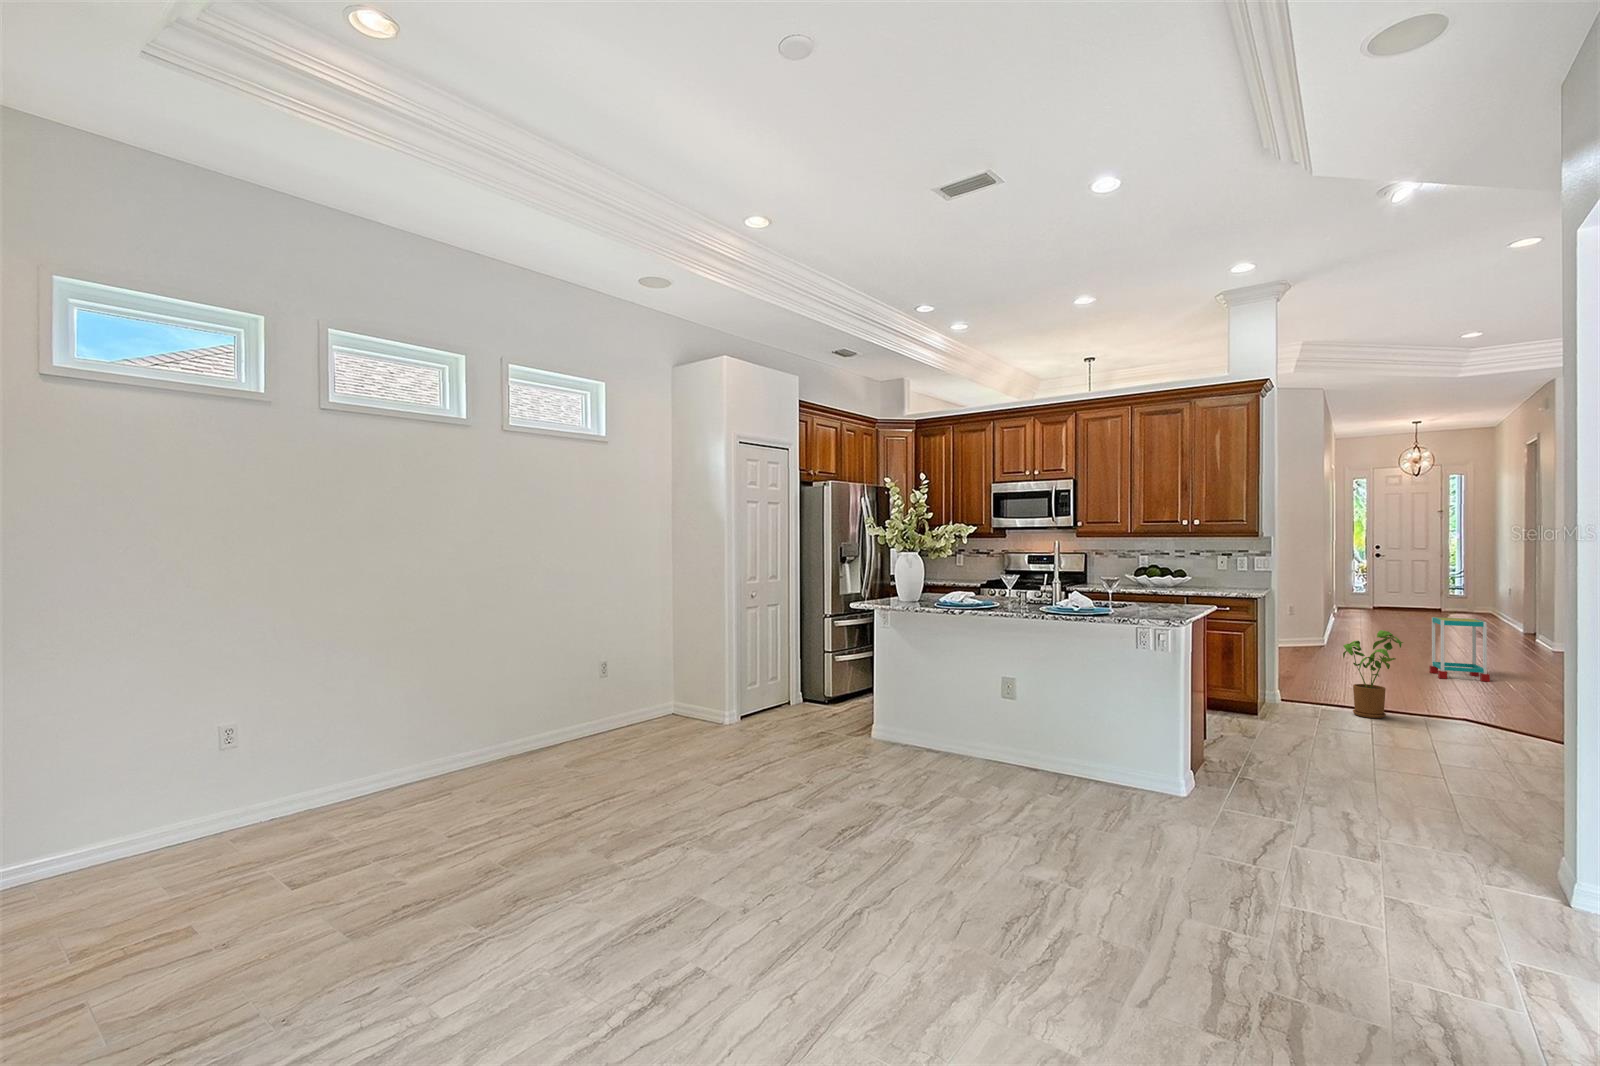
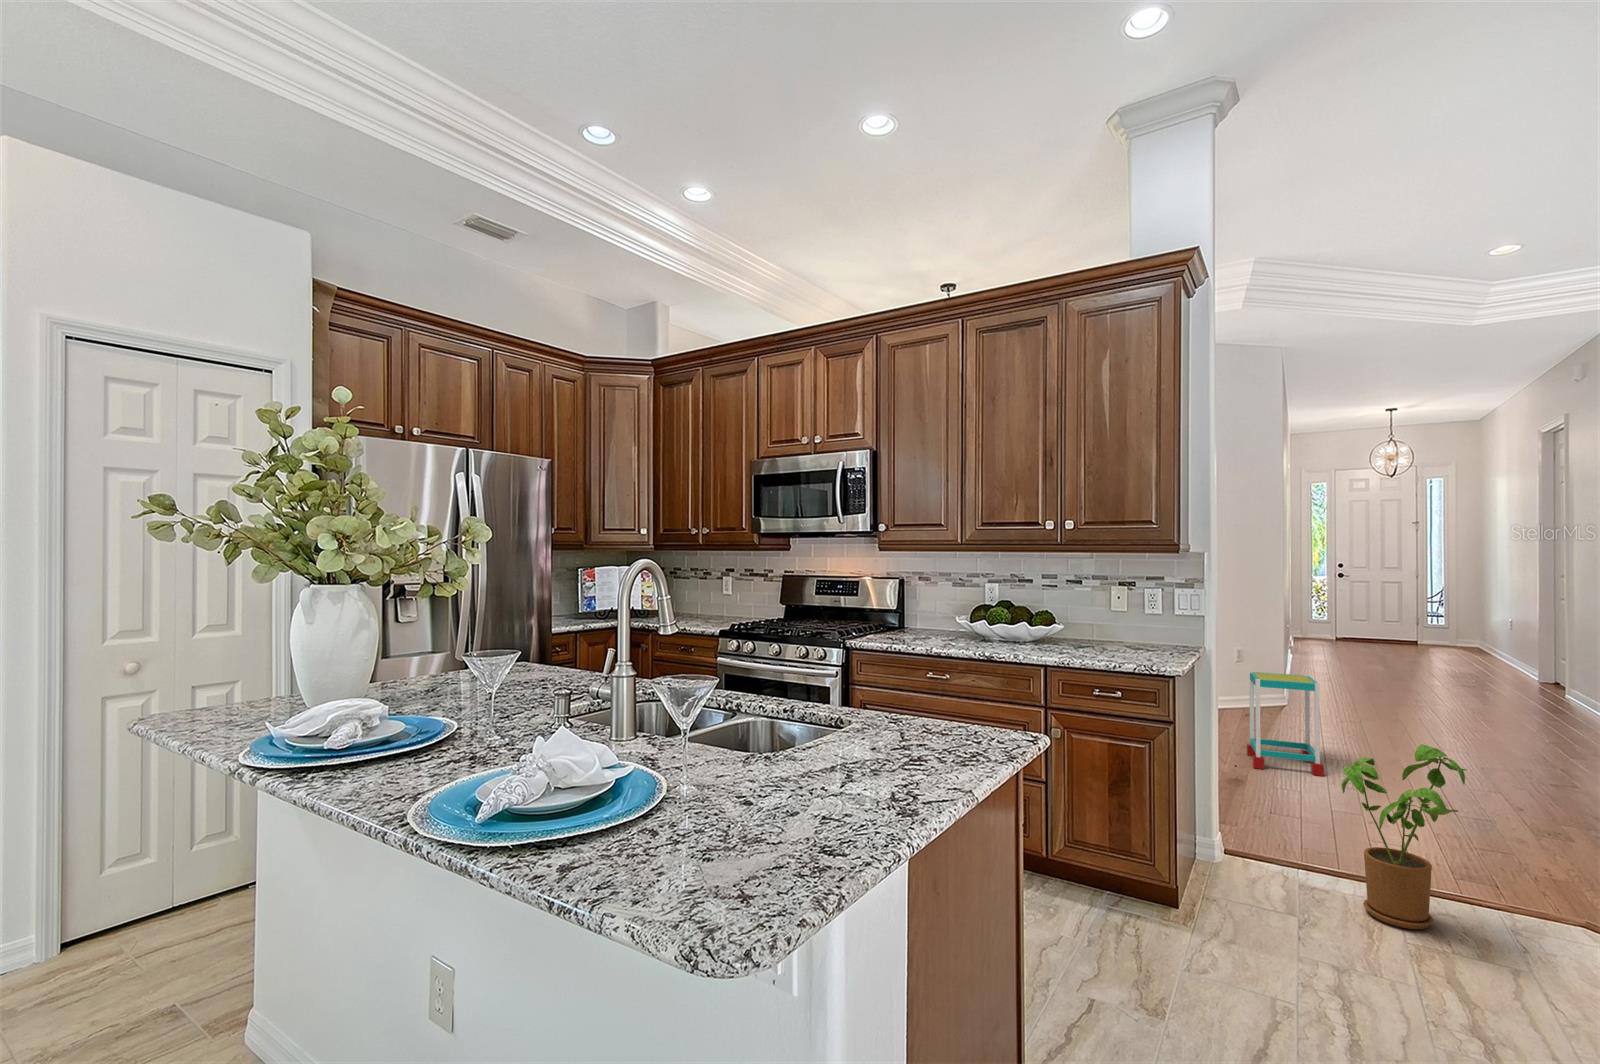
side table: present [1429,617,1490,682] -> present [1247,672,1324,776]

